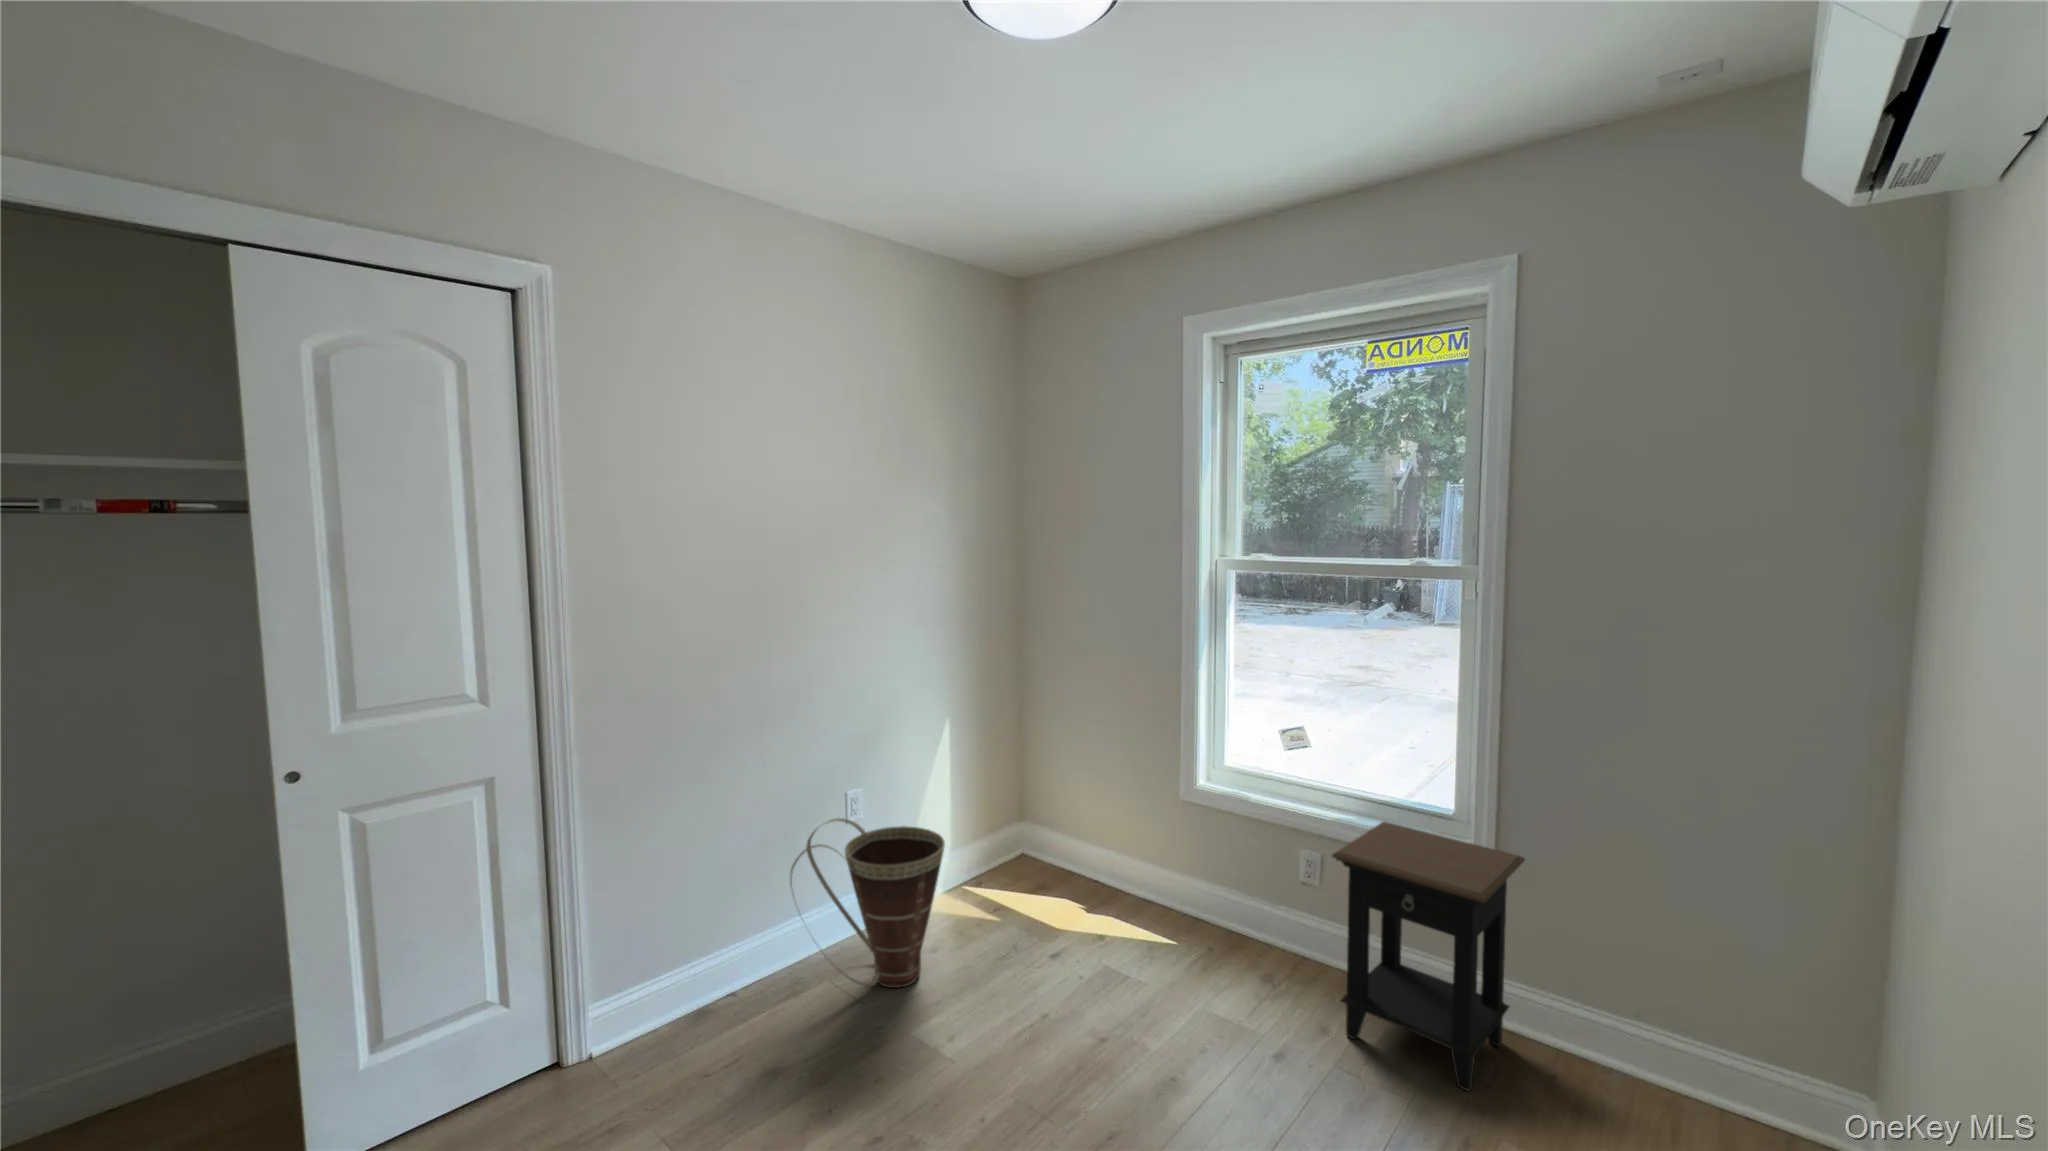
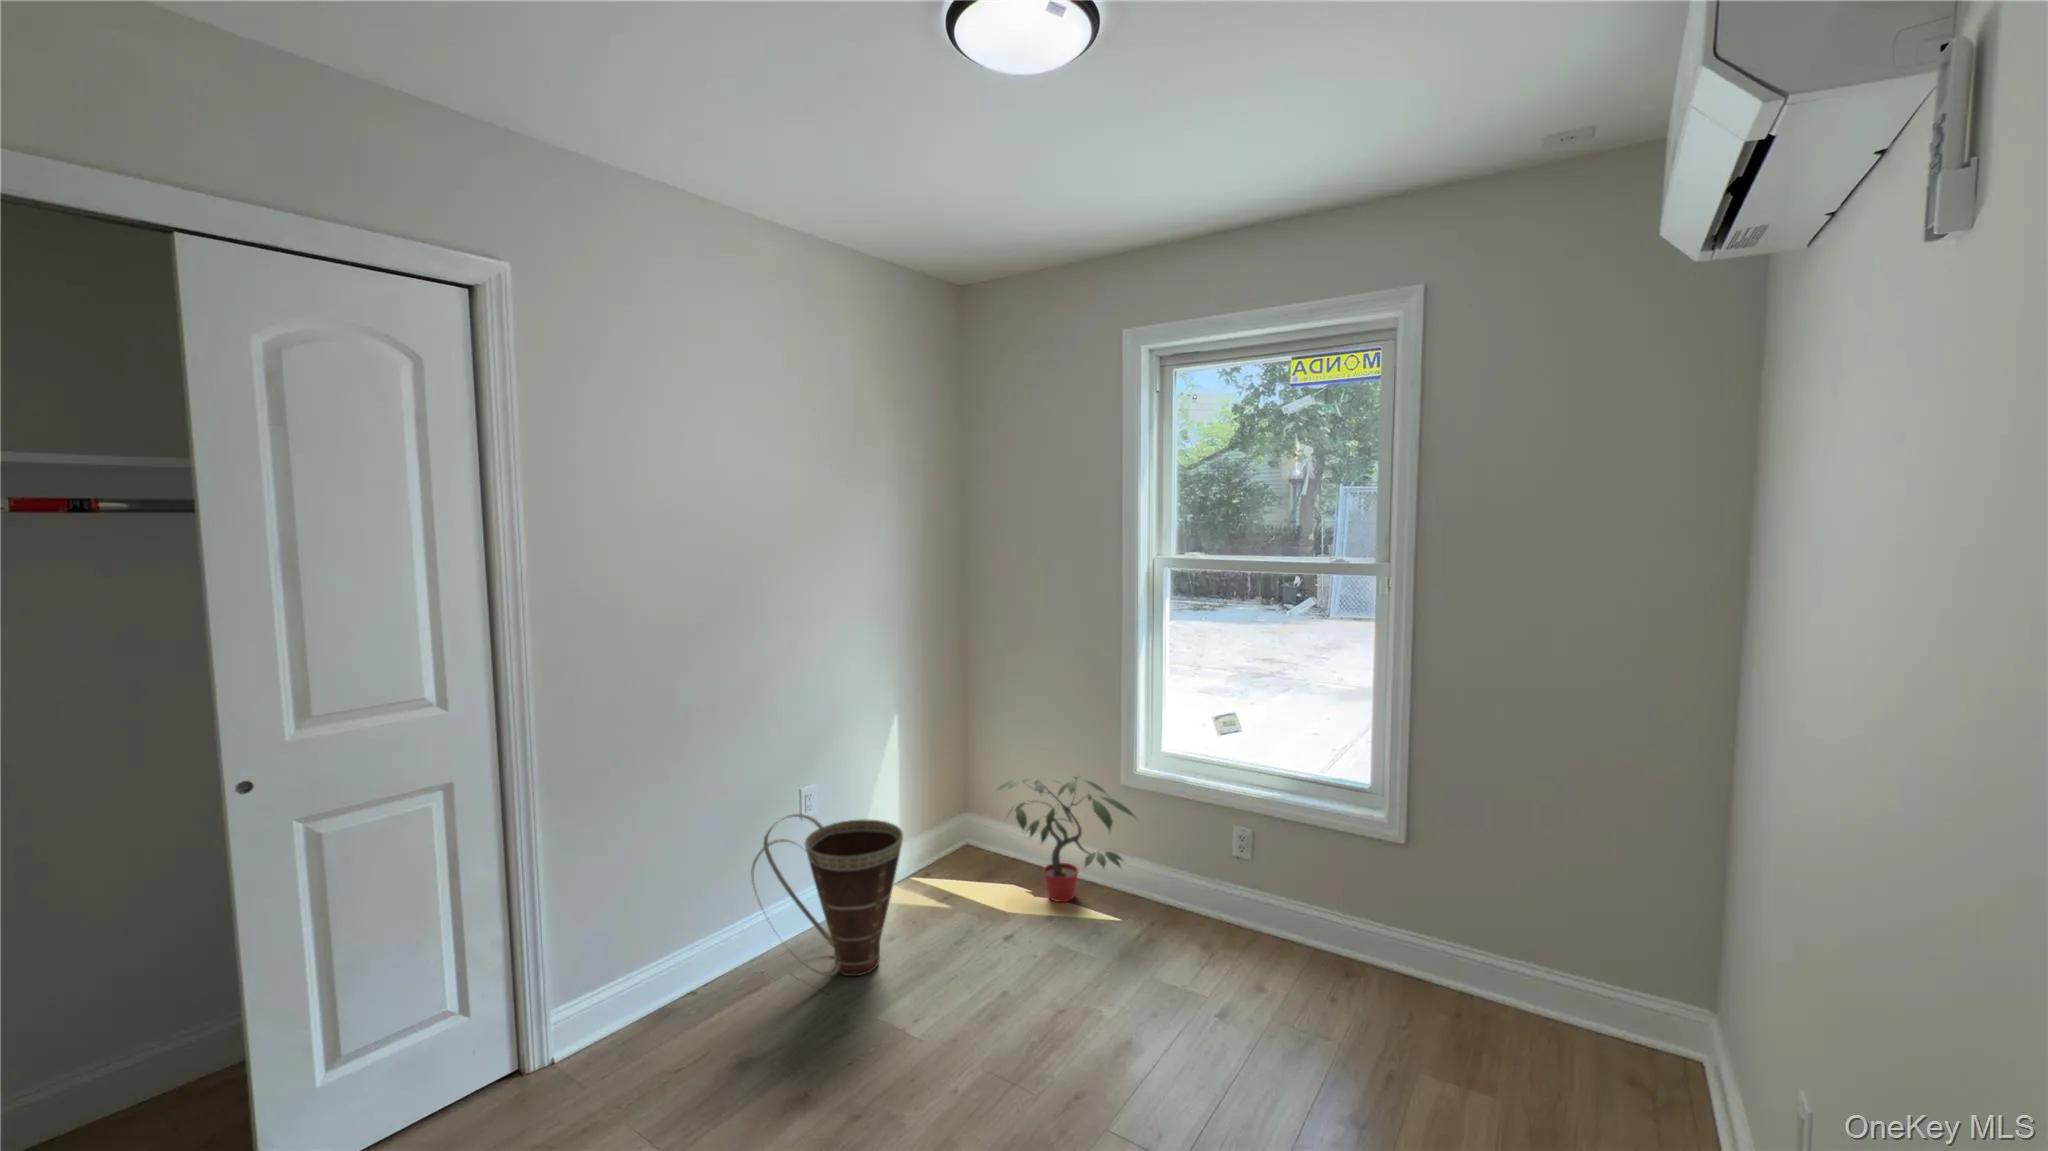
potted plant: none [1044,789,1200,921] -> present [999,776,1134,902]
side table: present [1332,821,1525,1091] -> none [1267,796,1433,1032]

